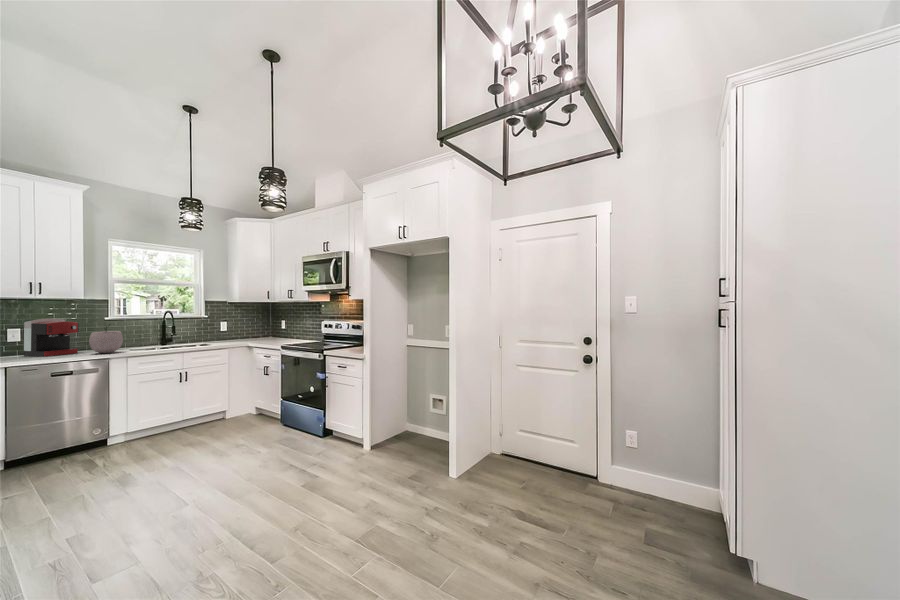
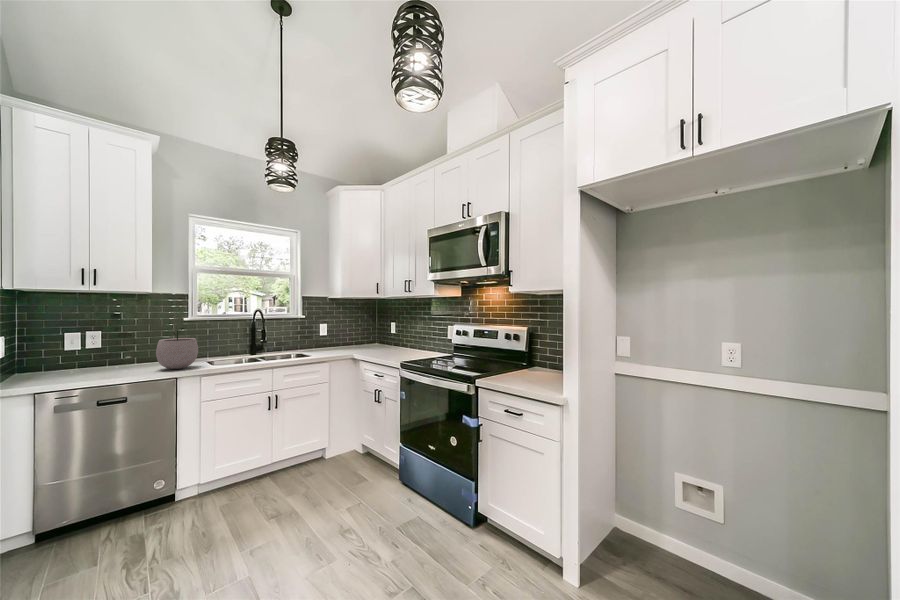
coffee maker: present [24,318,79,357] -> none [84,319,148,372]

